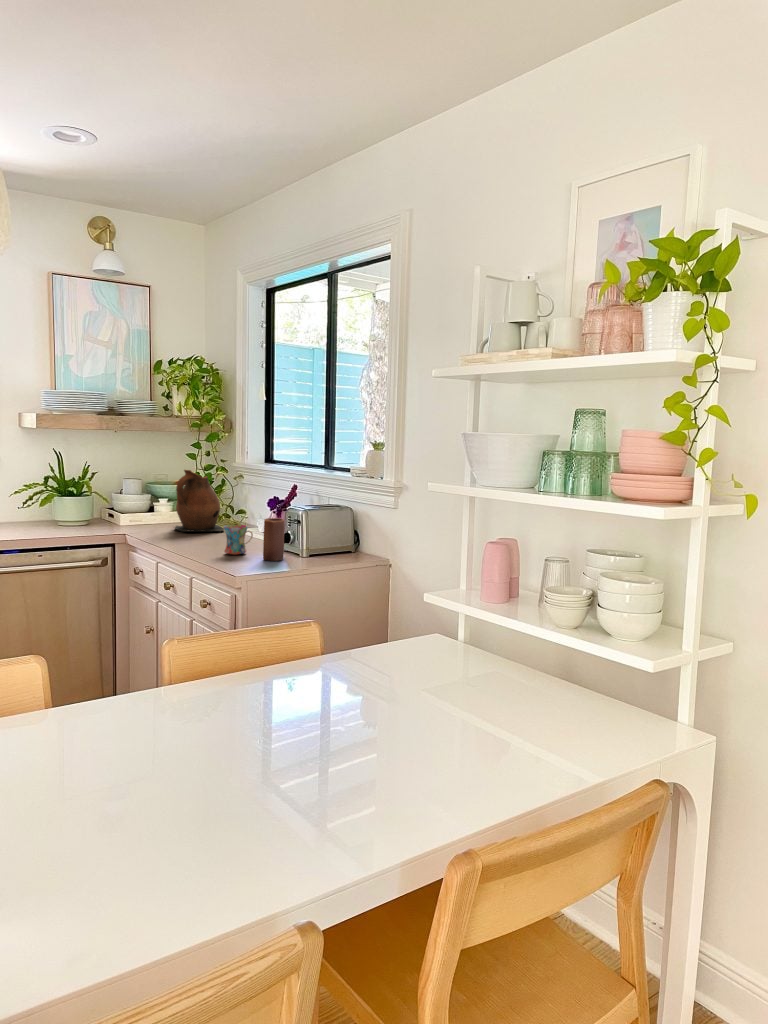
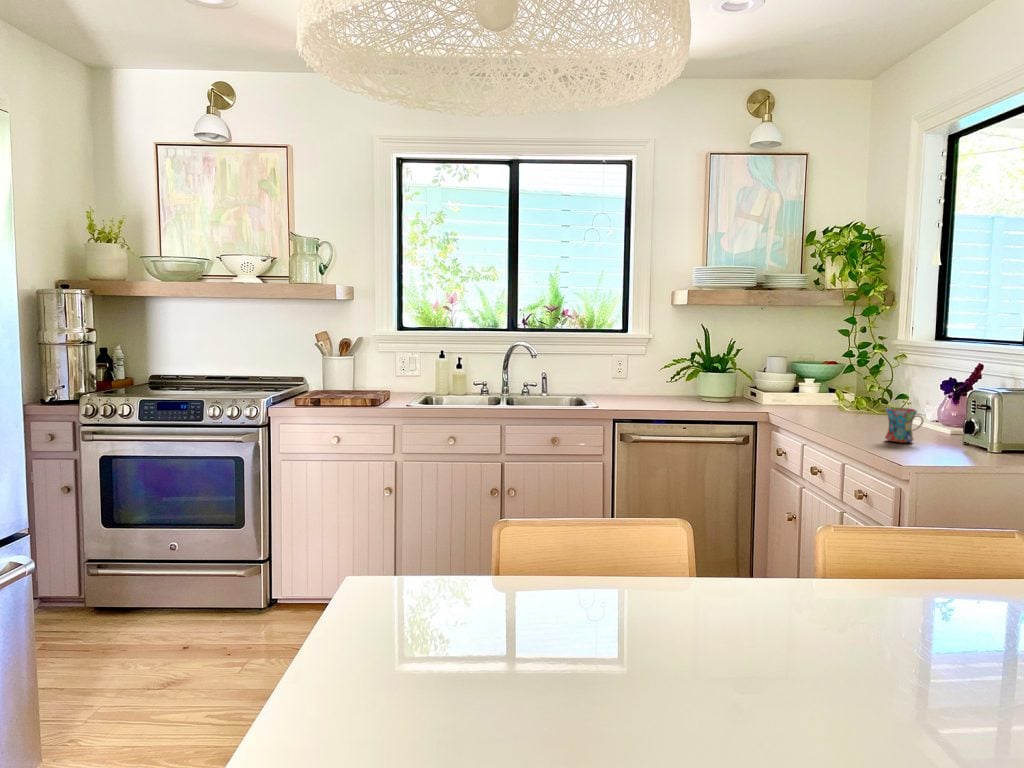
ceramic pitcher: present [175,470,224,531] -> none [819,346,883,417]
candle: present [263,518,284,561] -> none [937,402,969,454]

